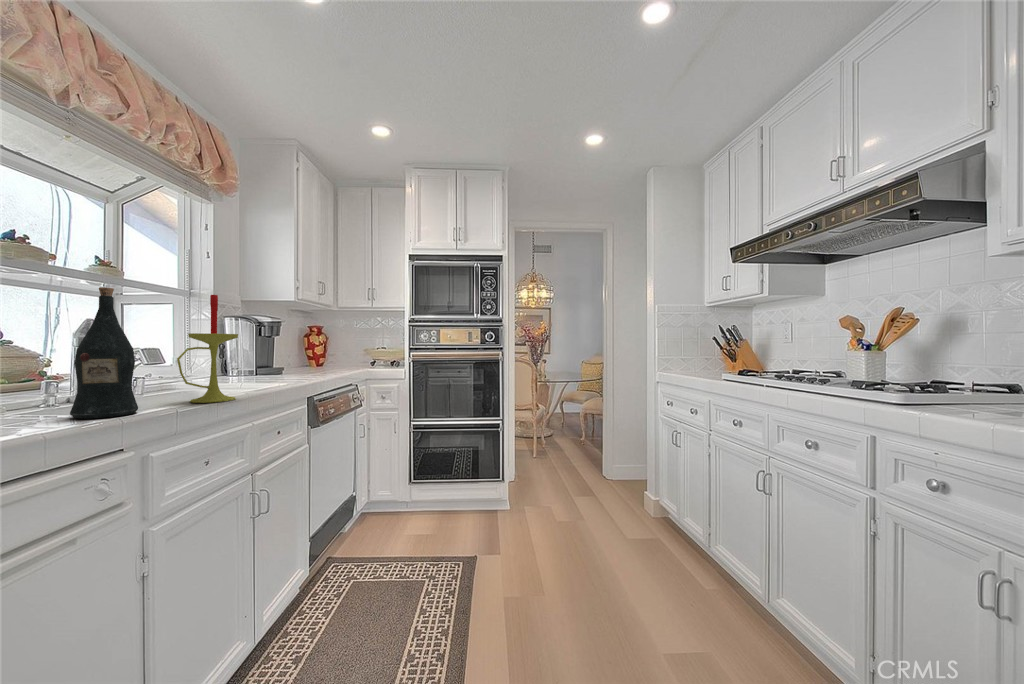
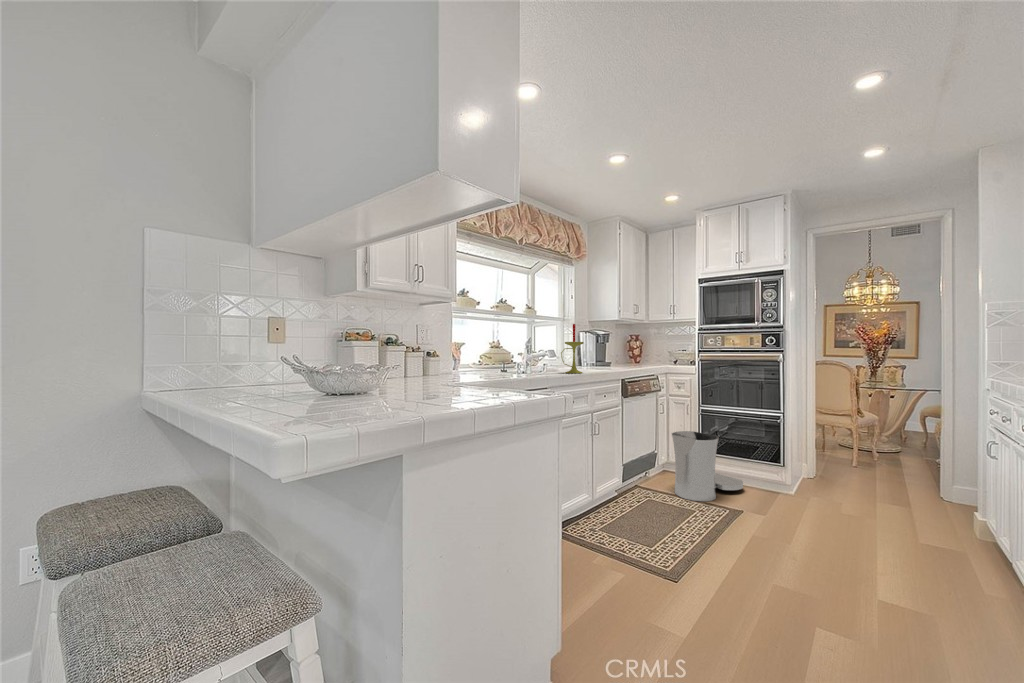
wine bottle: present [70,287,138,419] -> none [530,325,549,374]
trash can: none [382,457,463,559] -> present [672,431,743,501]

